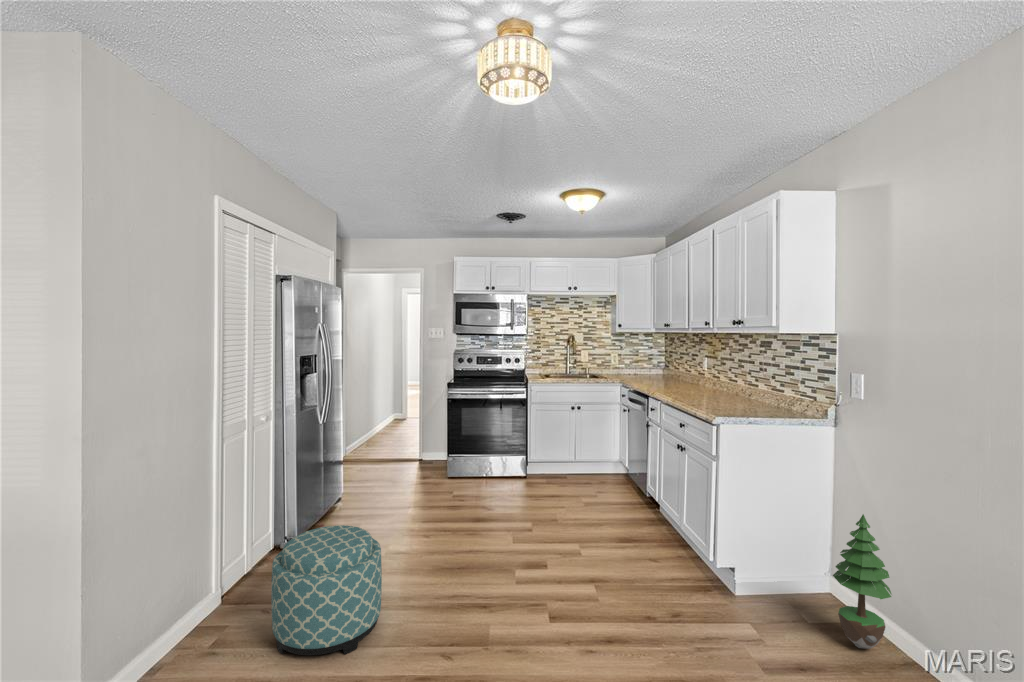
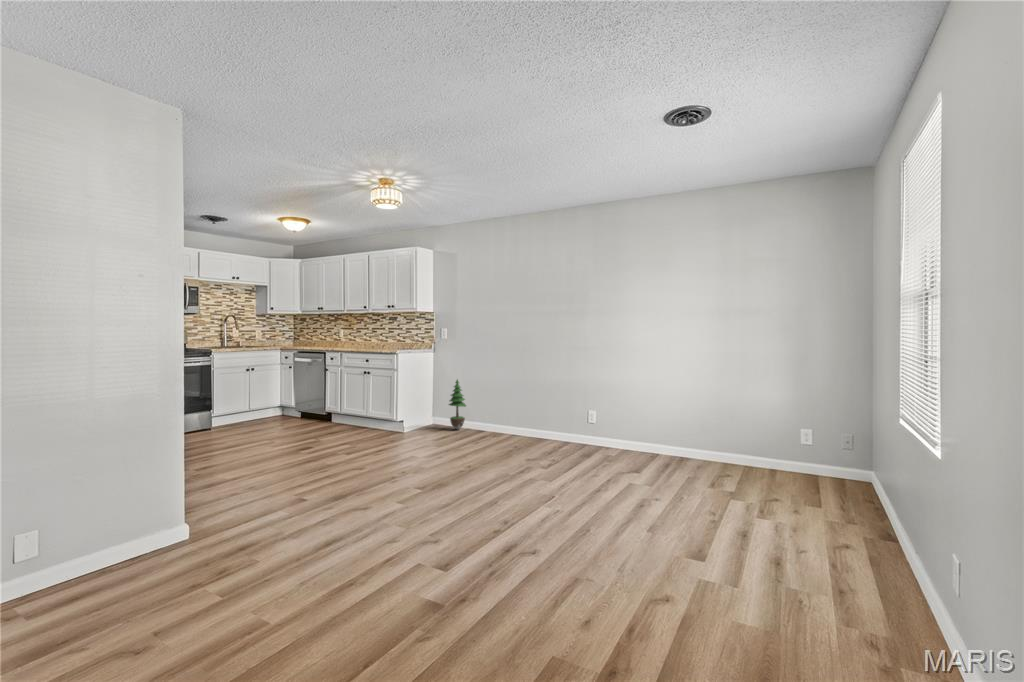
ottoman: present [271,525,382,655] -> none [213,423,283,491]

